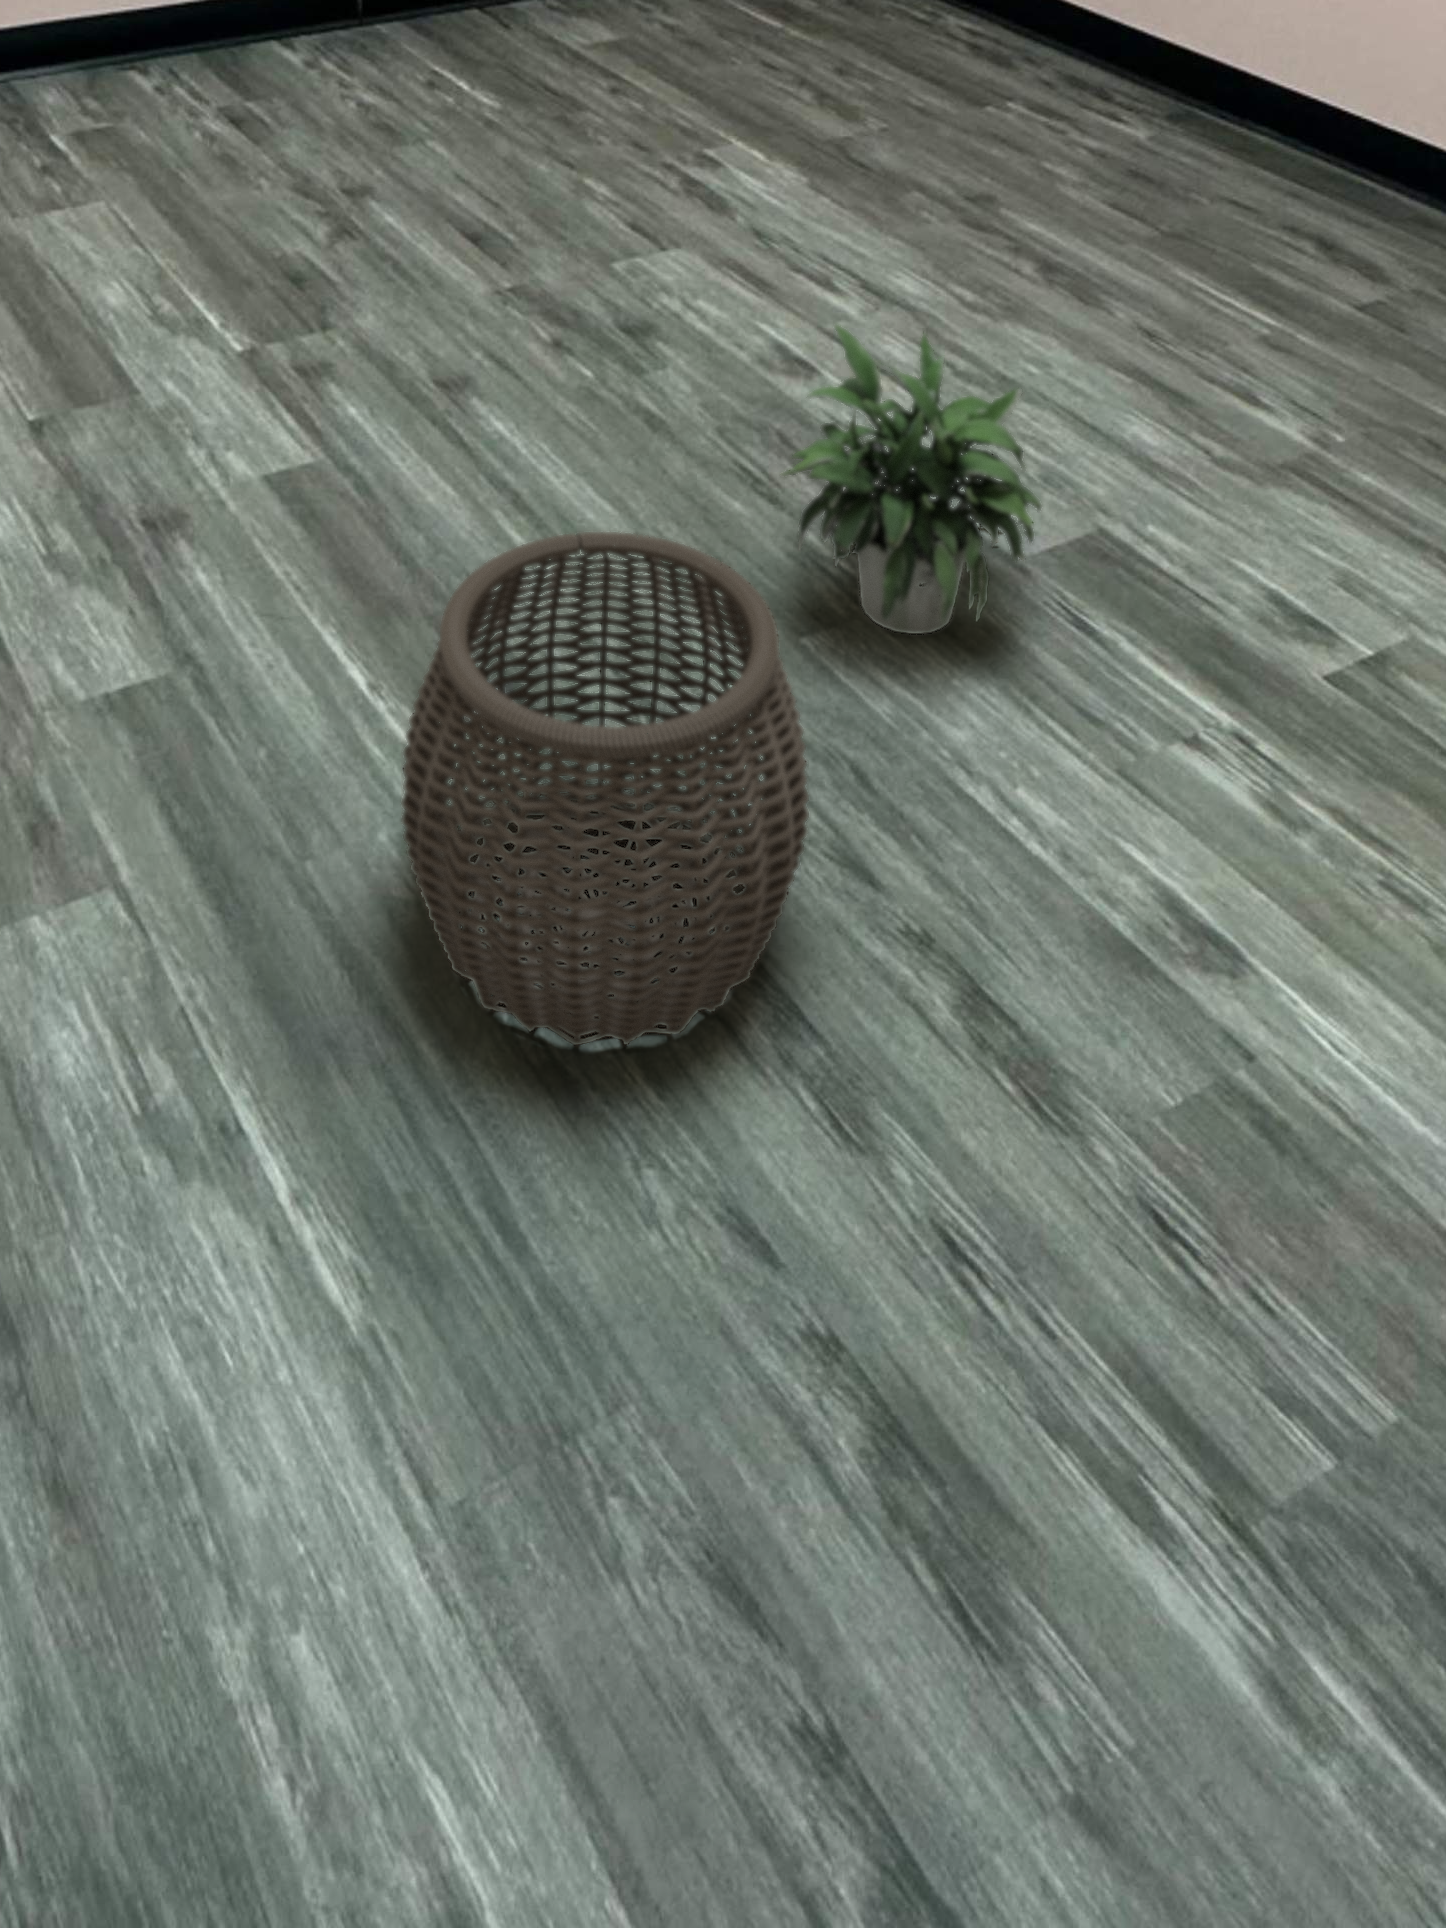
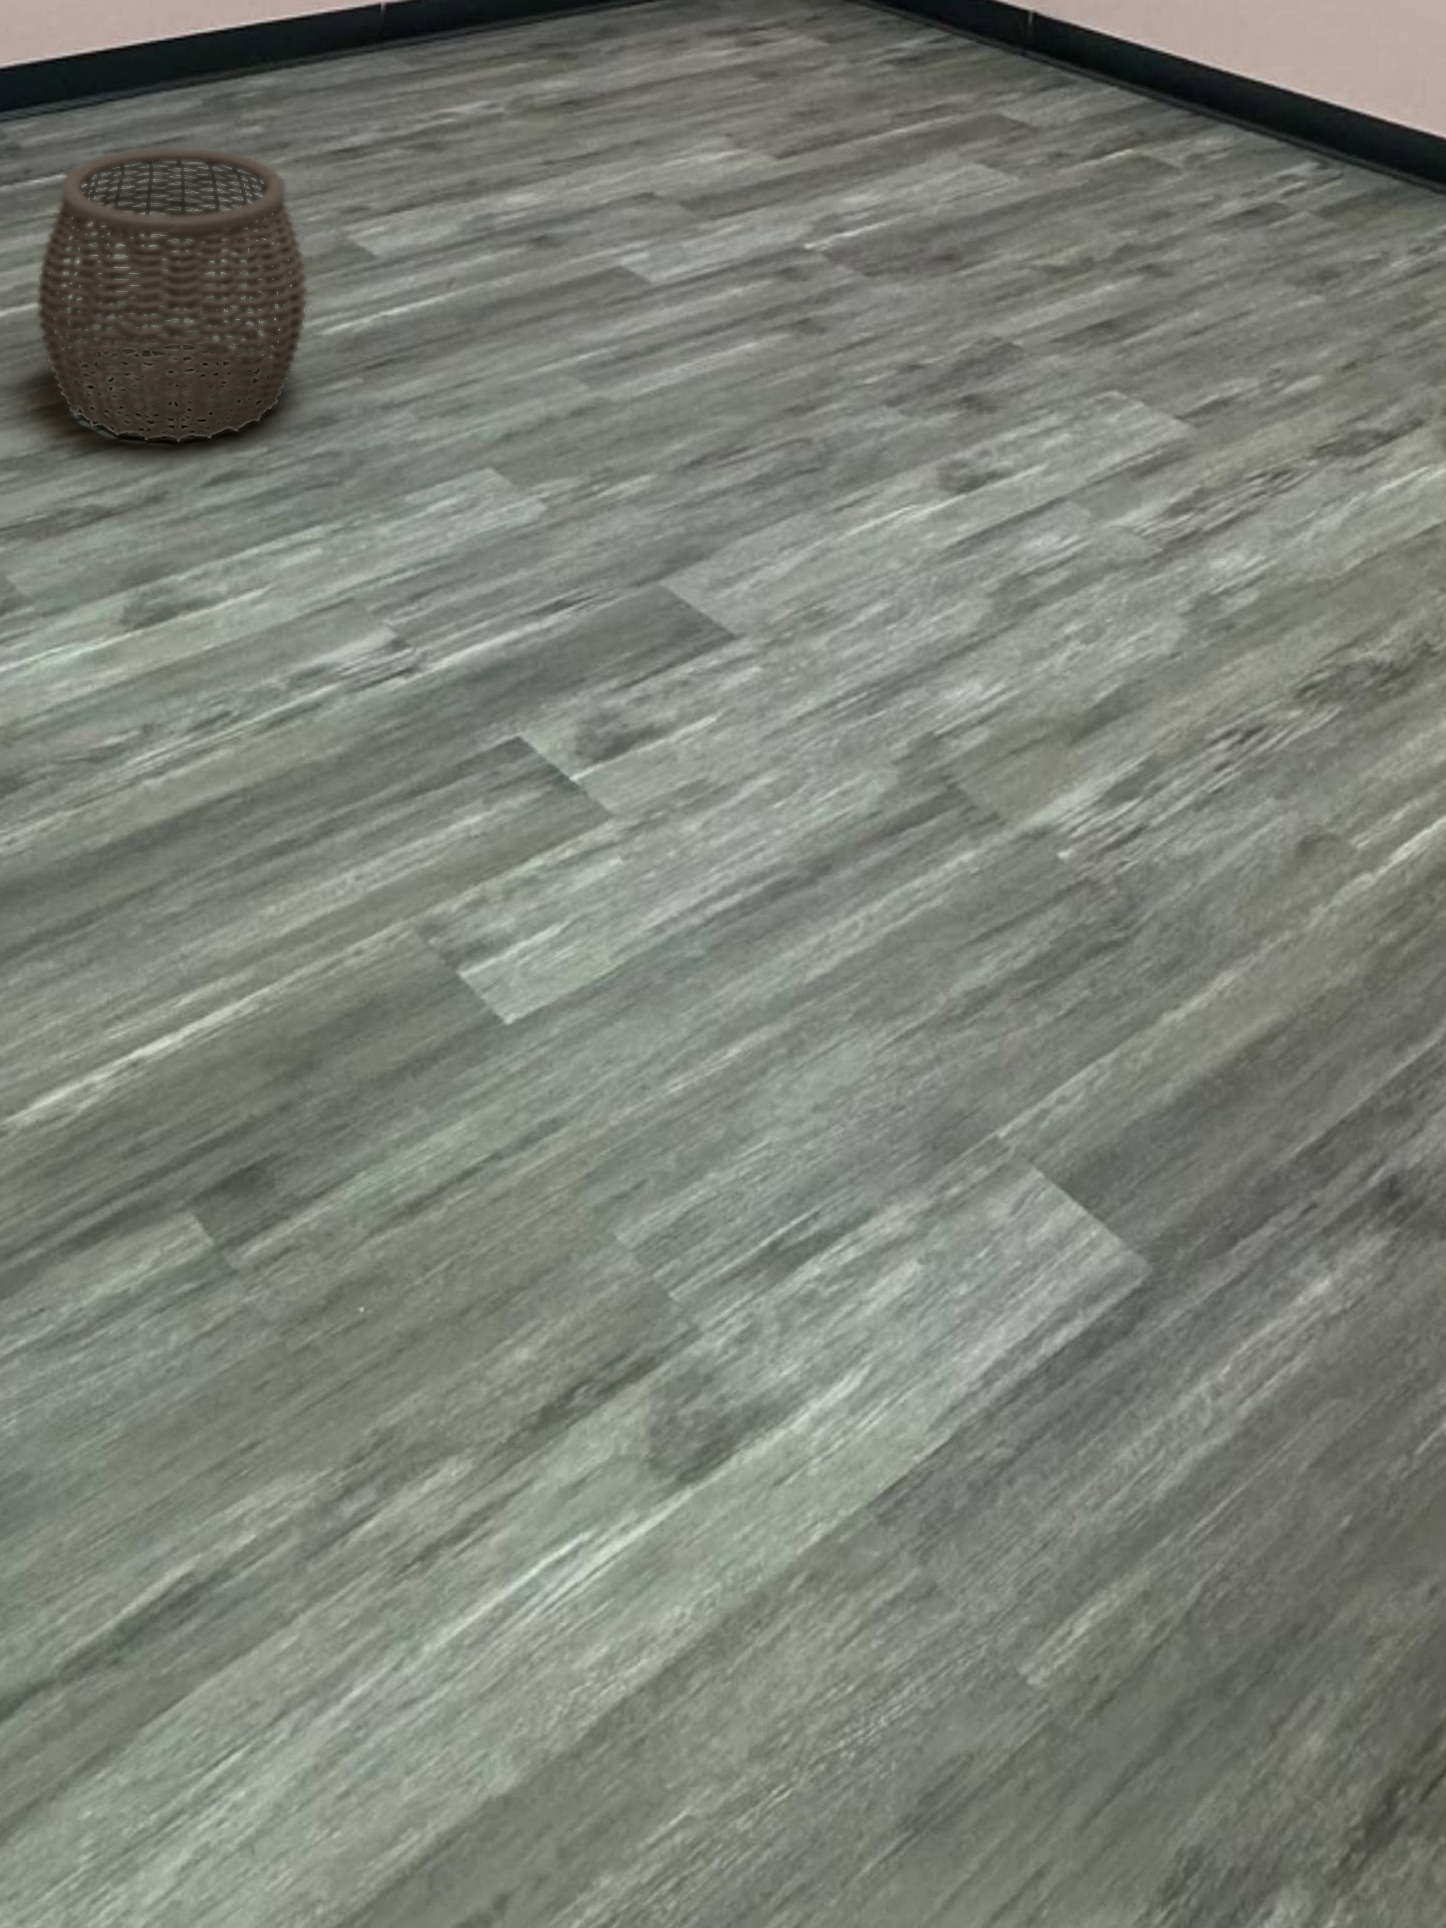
potted plant: present [783,326,1041,634] -> none [423,281,782,579]

